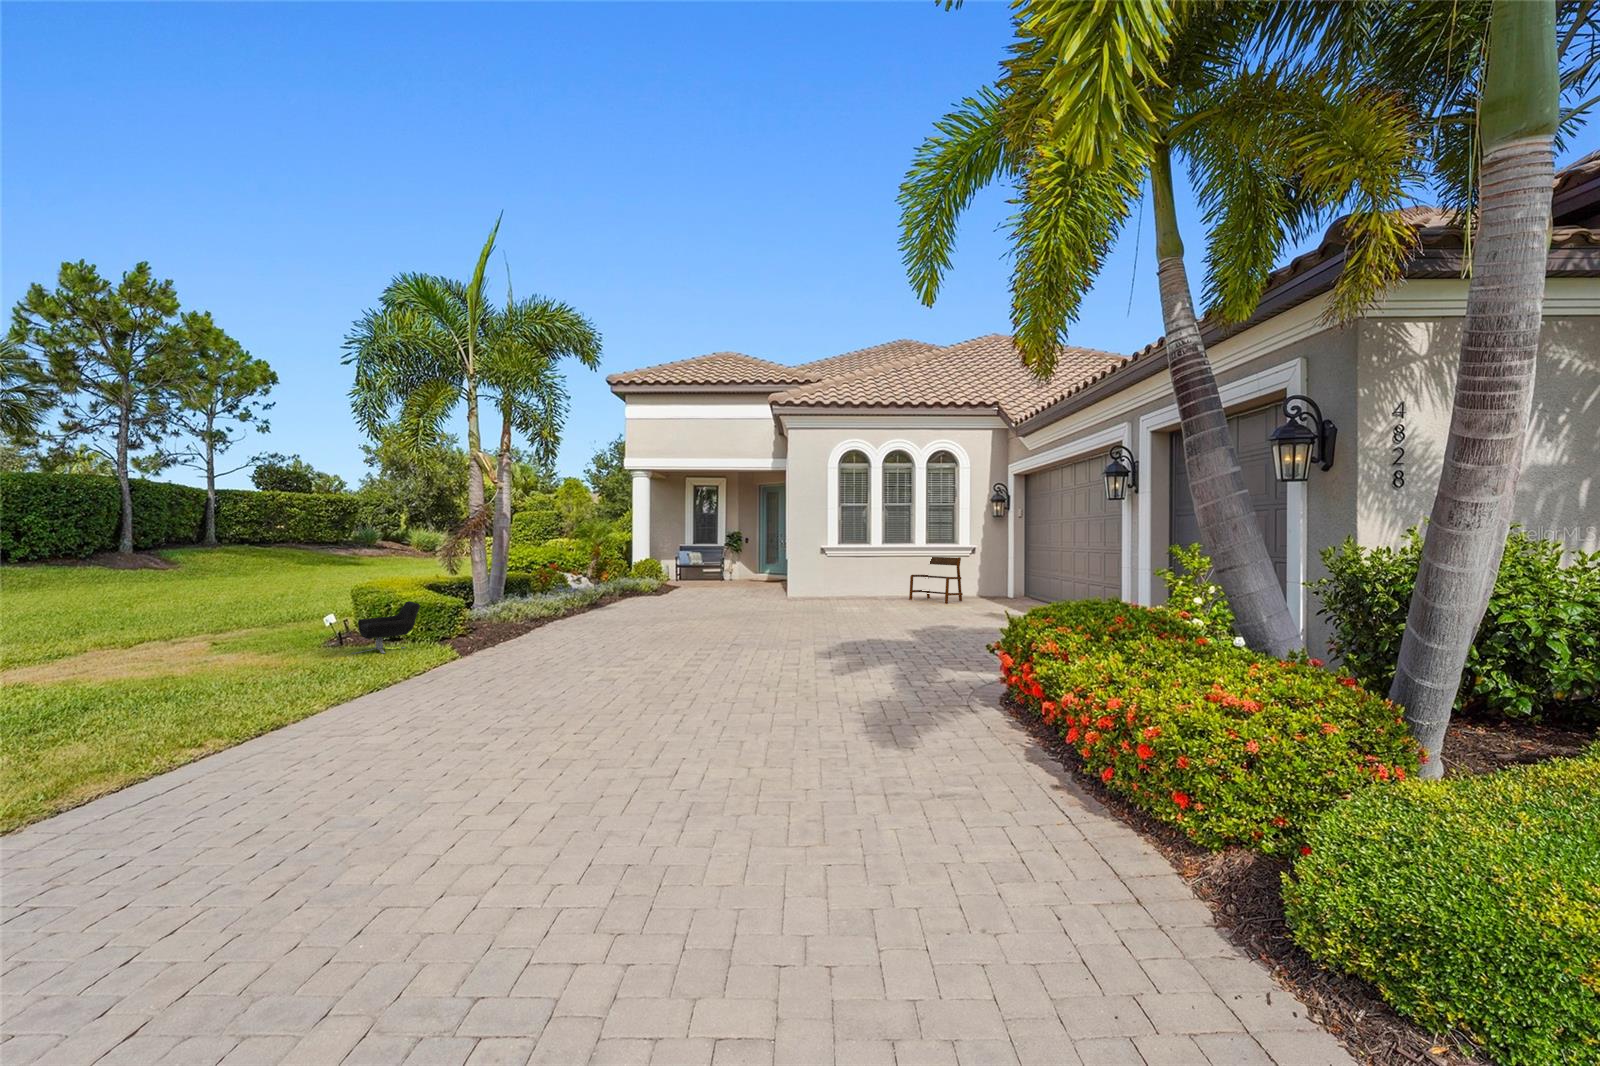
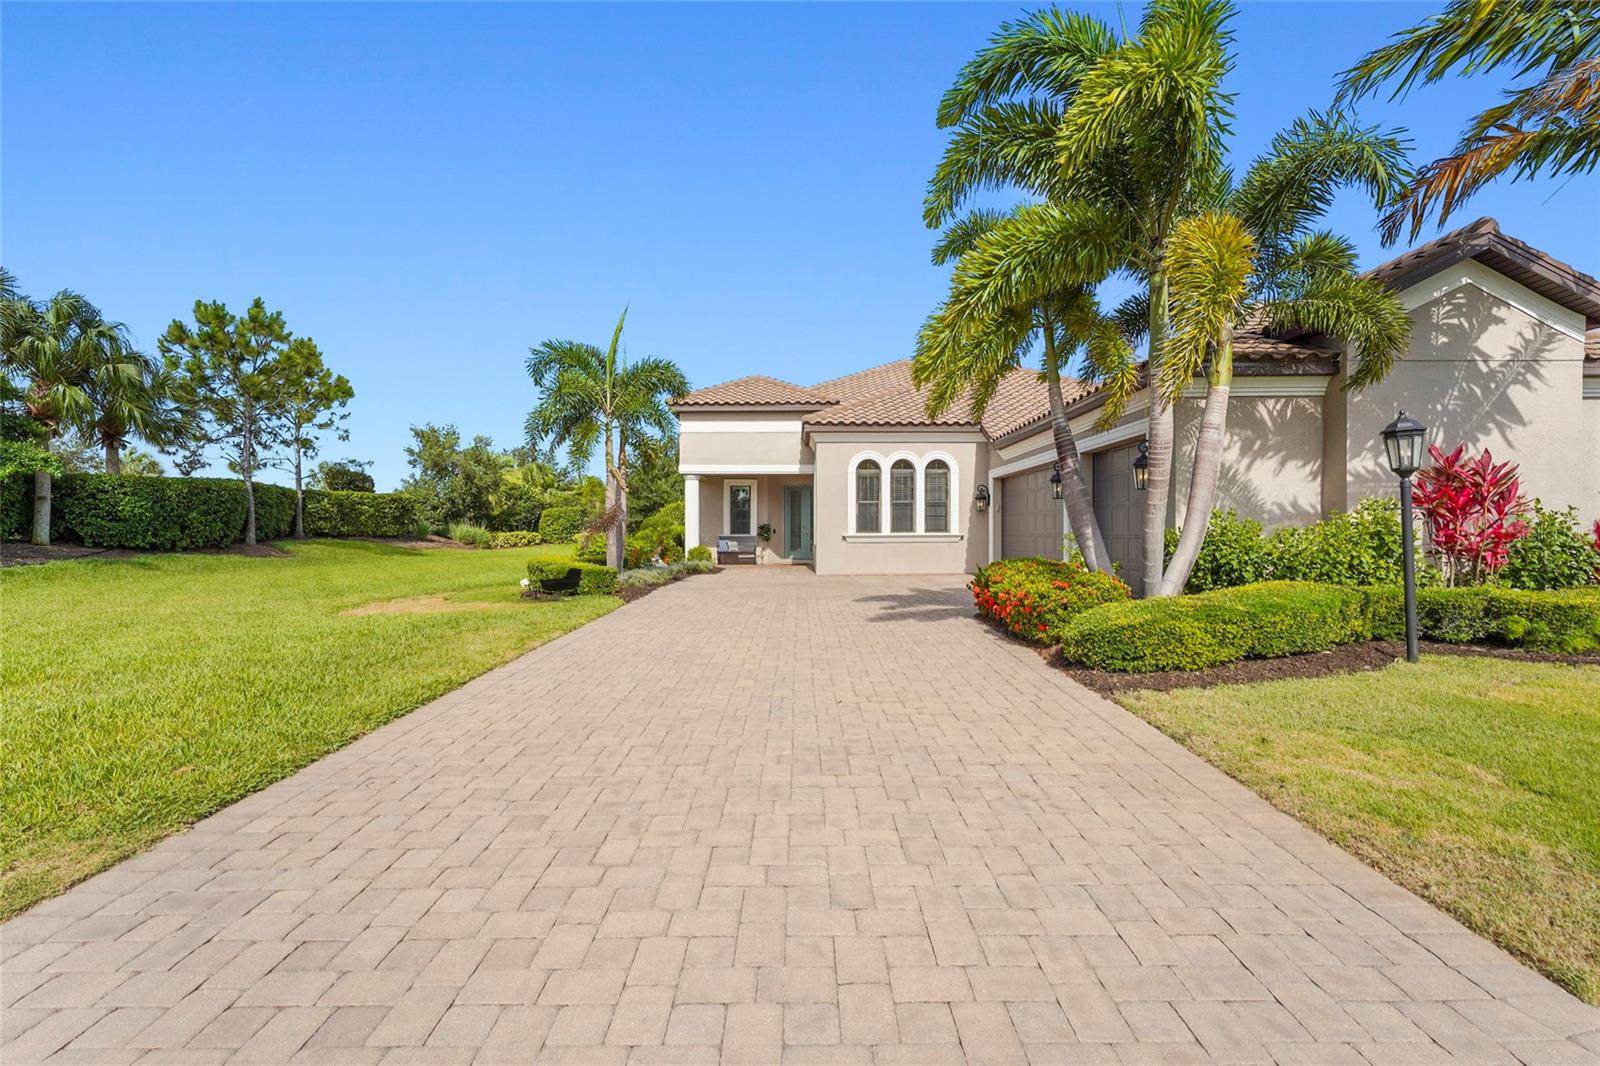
bench: present [909,557,963,603] -> none [912,542,953,577]

